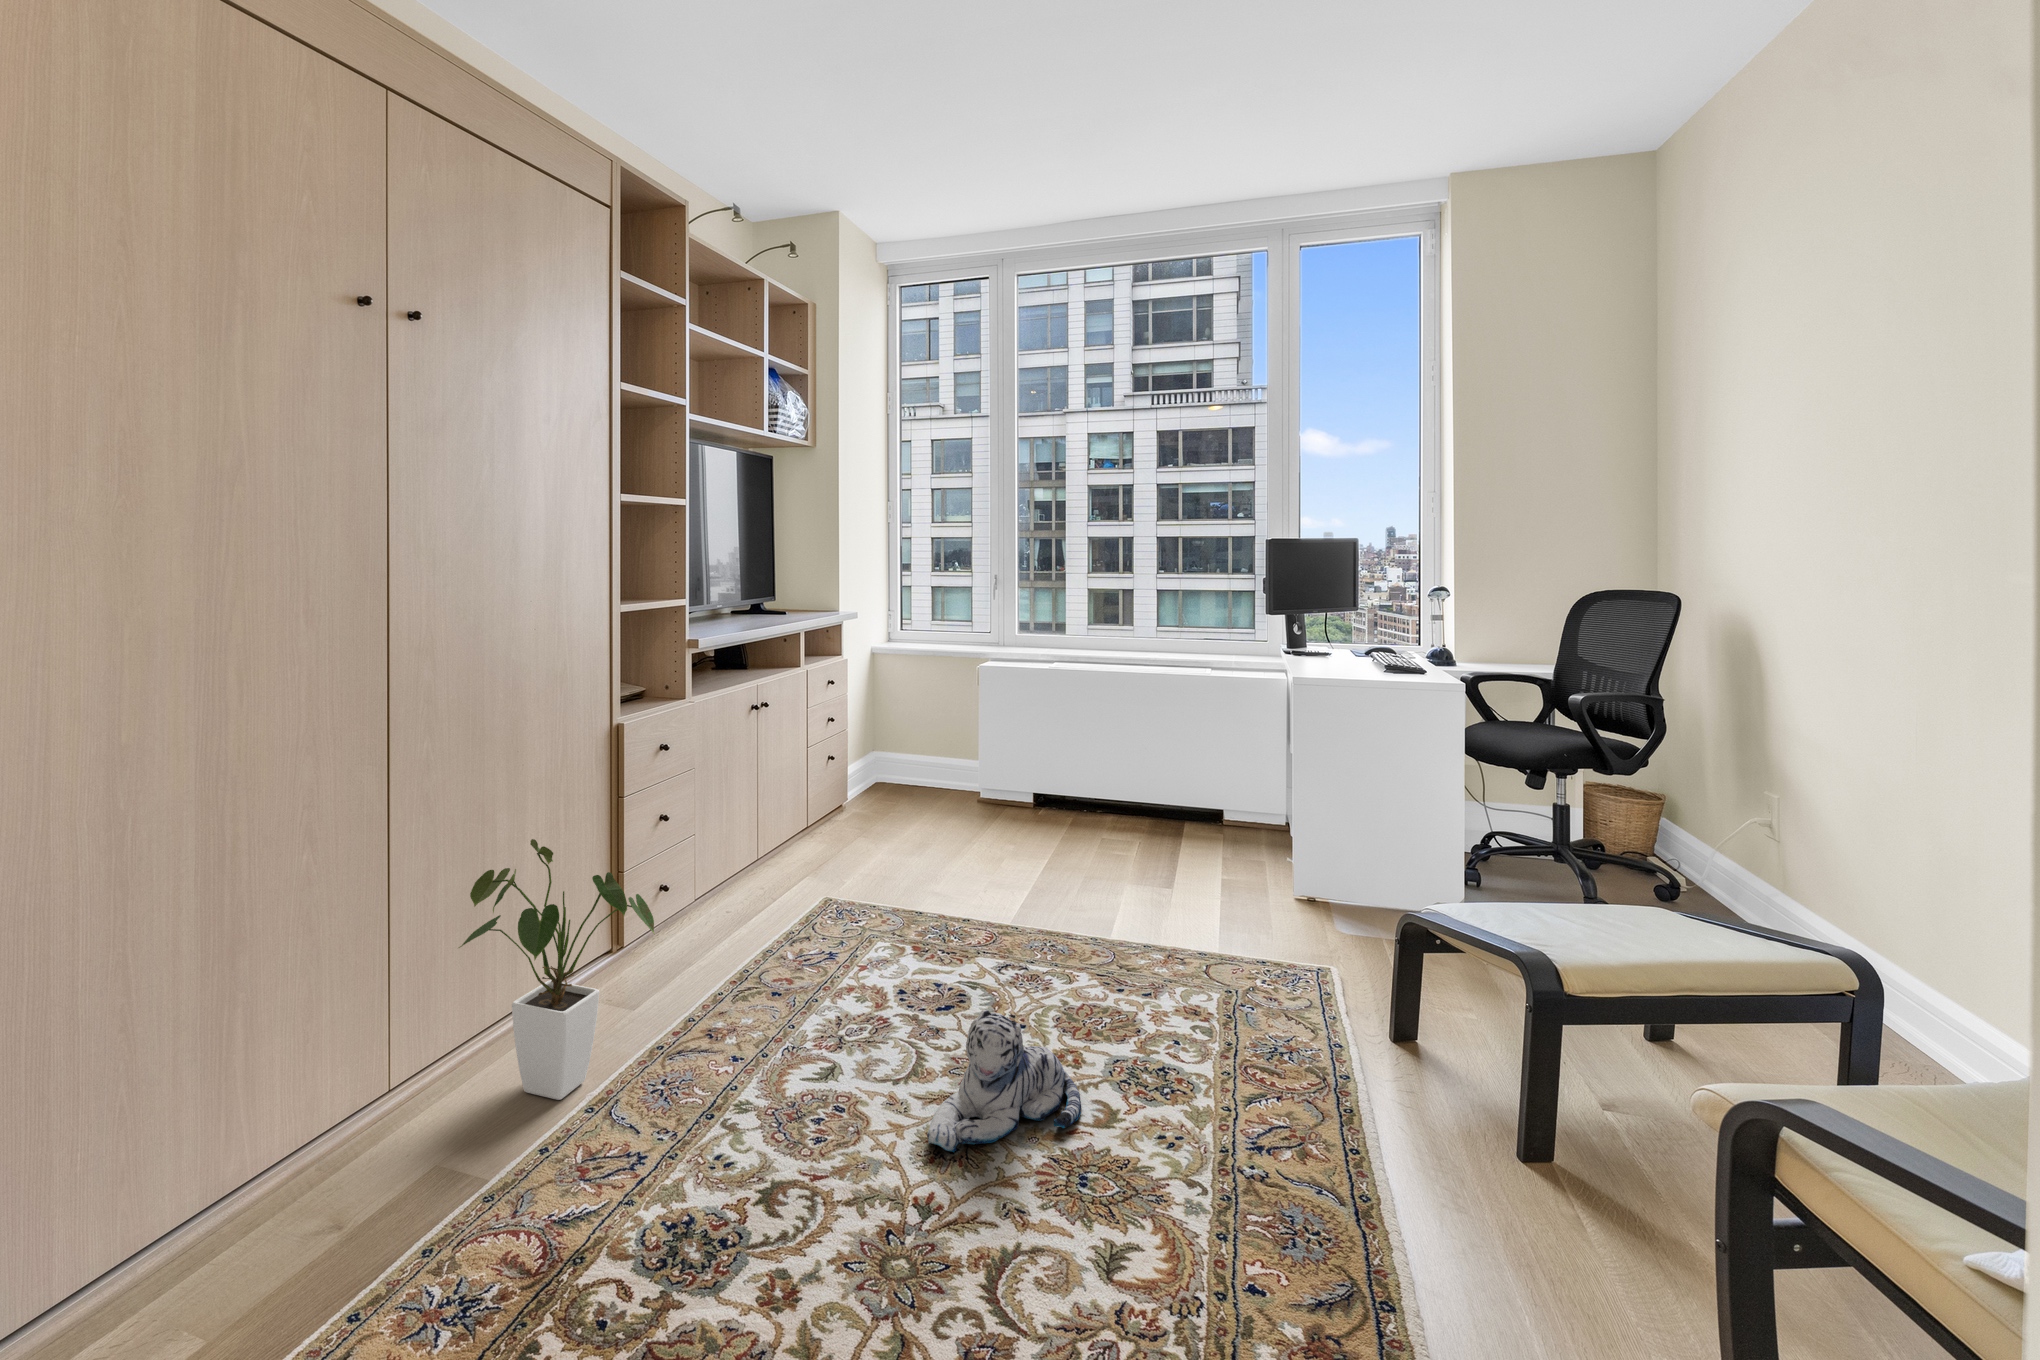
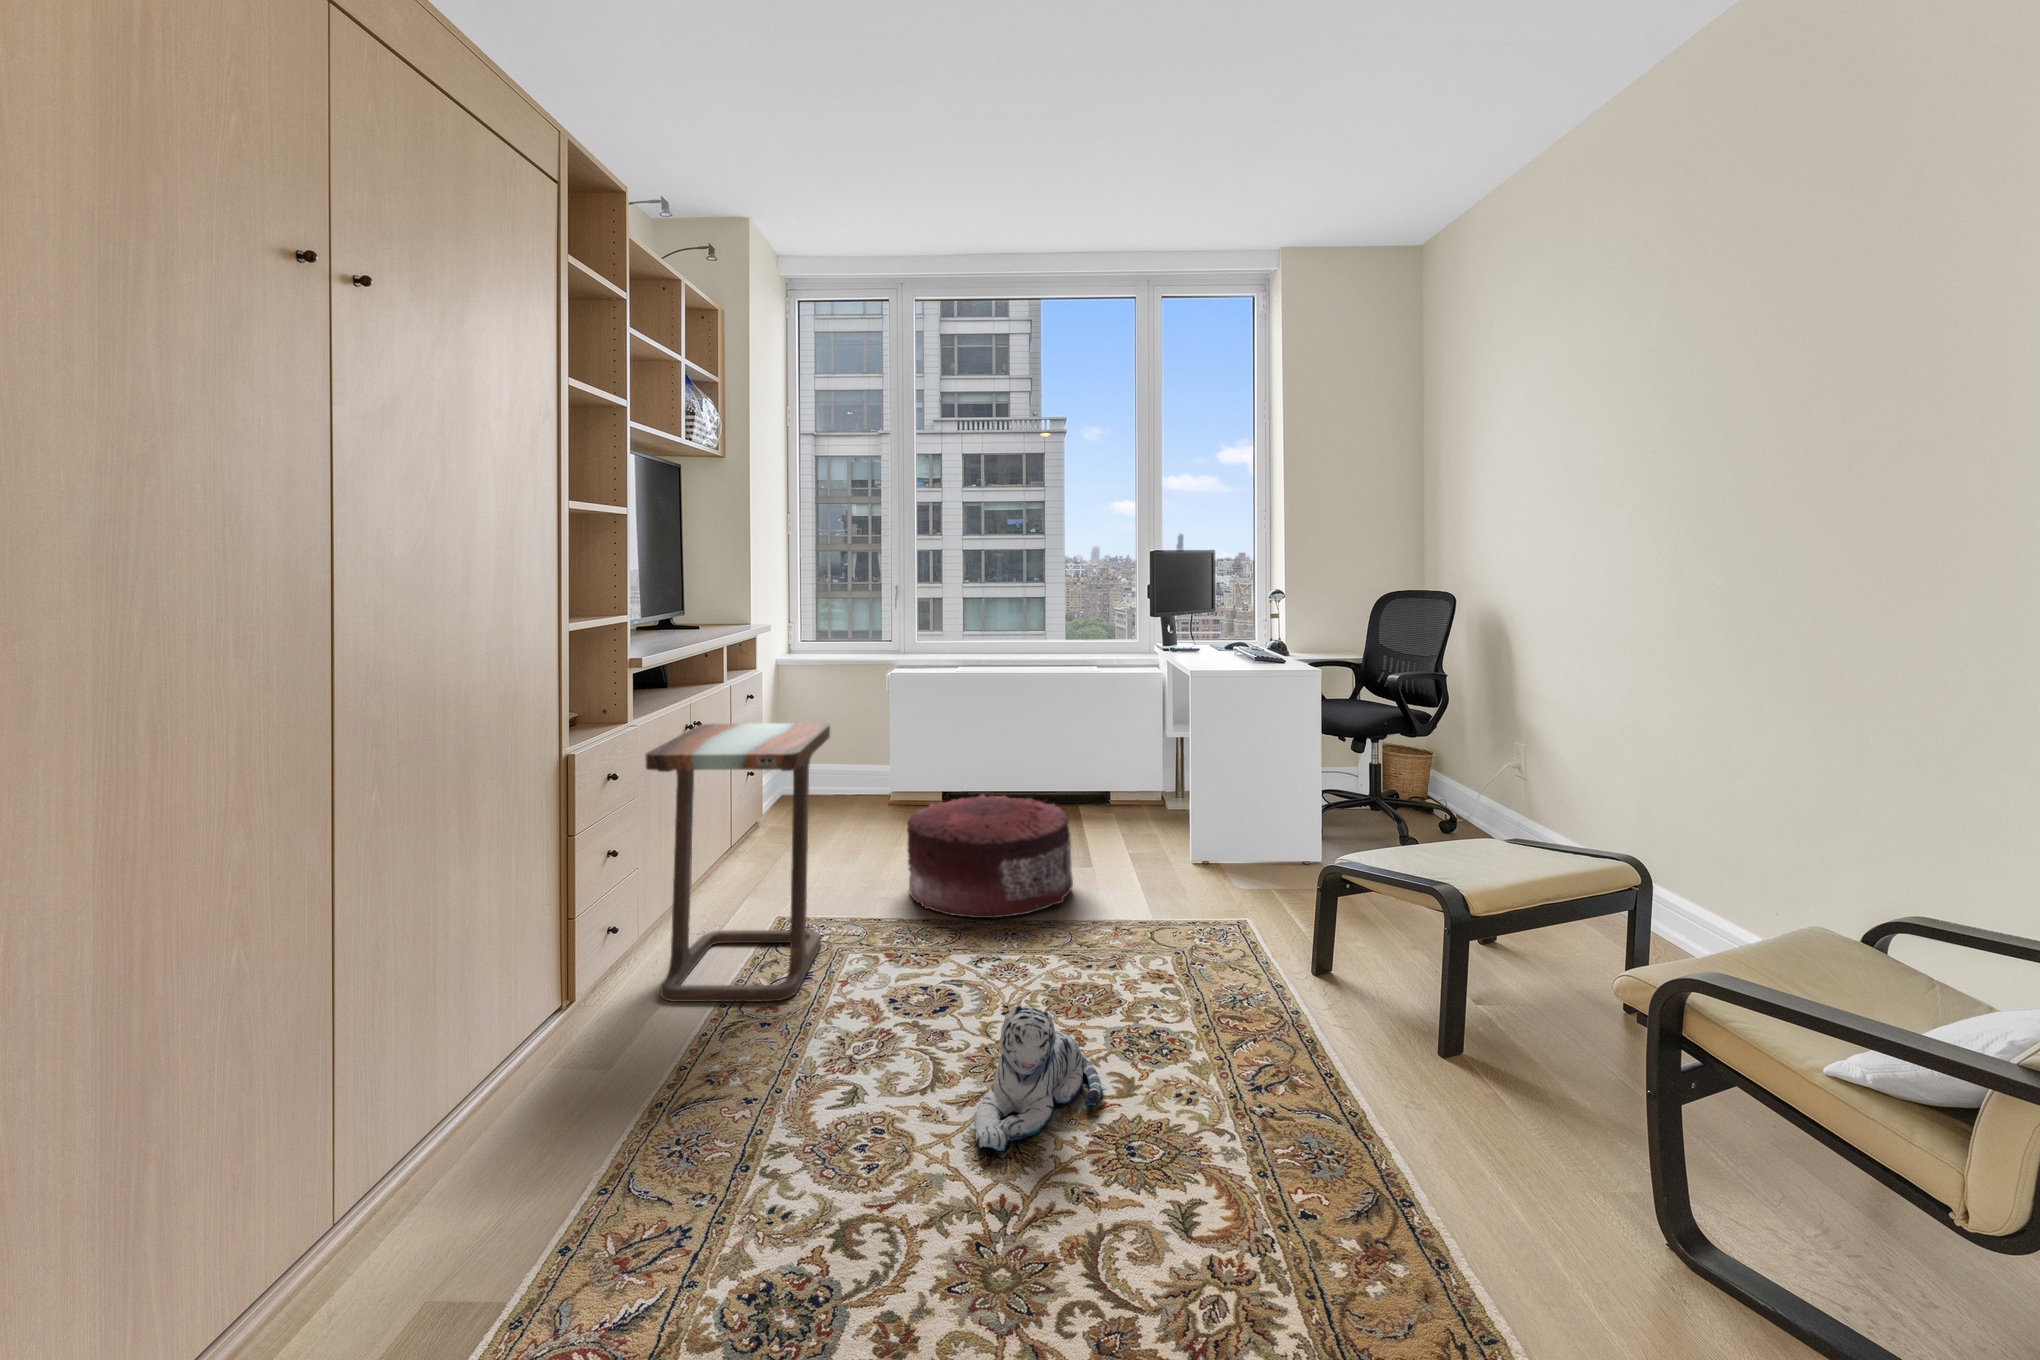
side table: none [691,705,903,973] -> present [645,723,845,1002]
pouf: none [961,800,1137,929] -> present [907,794,1073,918]
house plant: present [459,839,655,1100] -> none [428,899,667,1188]

